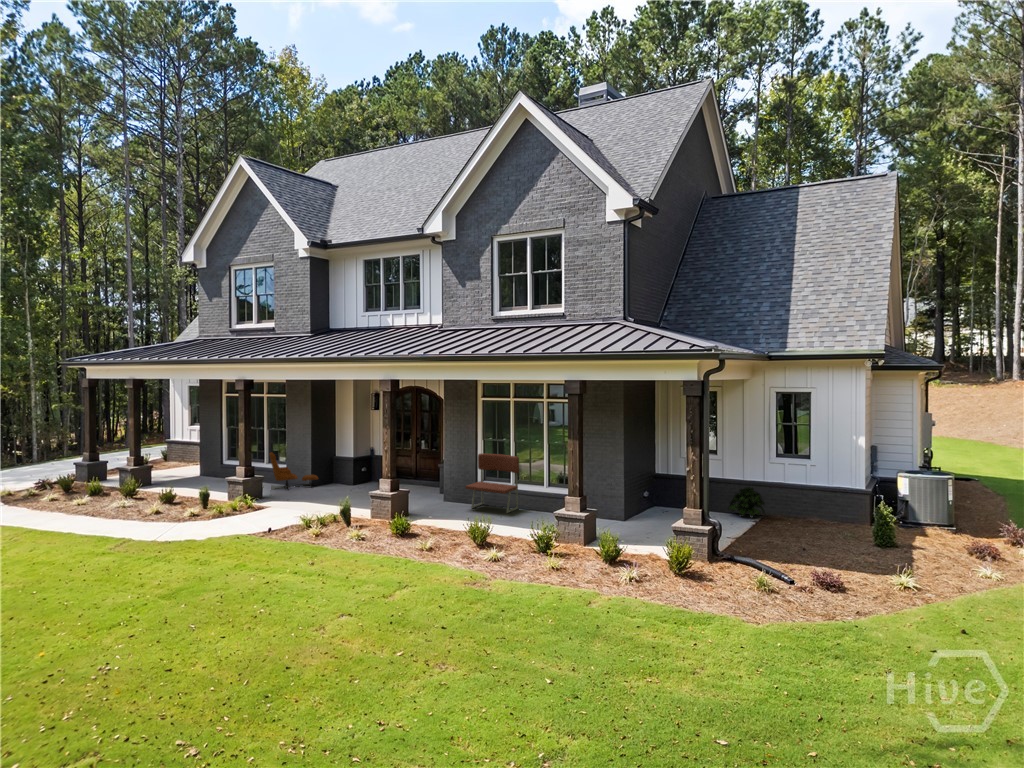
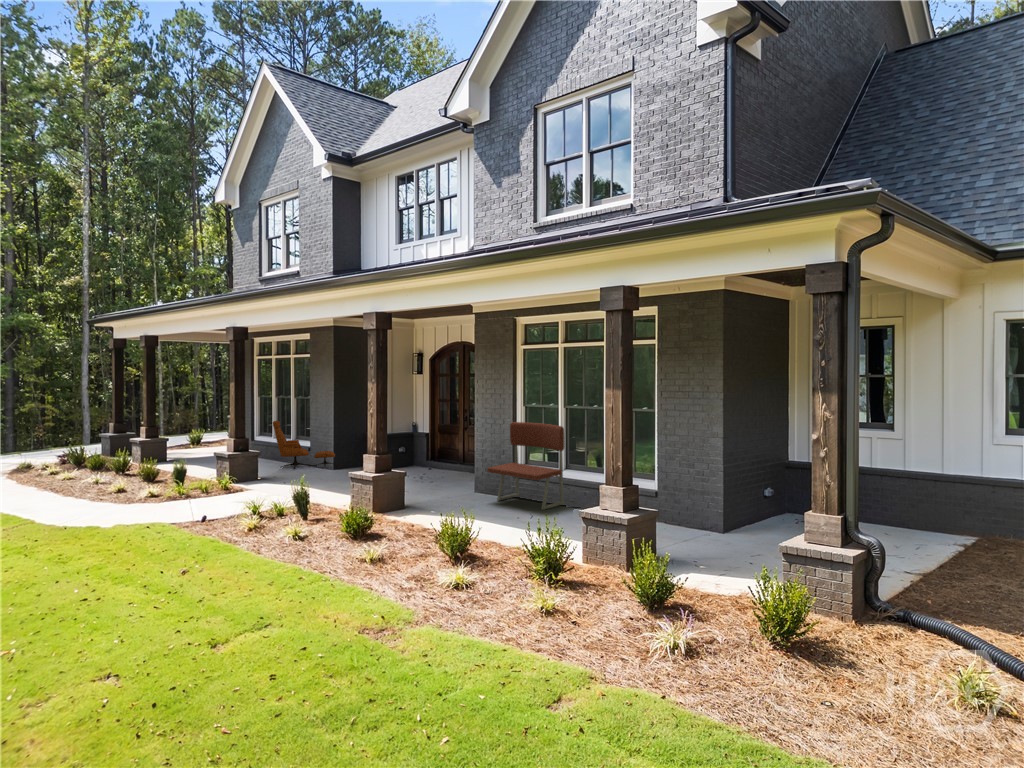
potted plant: present [728,487,765,518] -> none [911,484,985,539]

